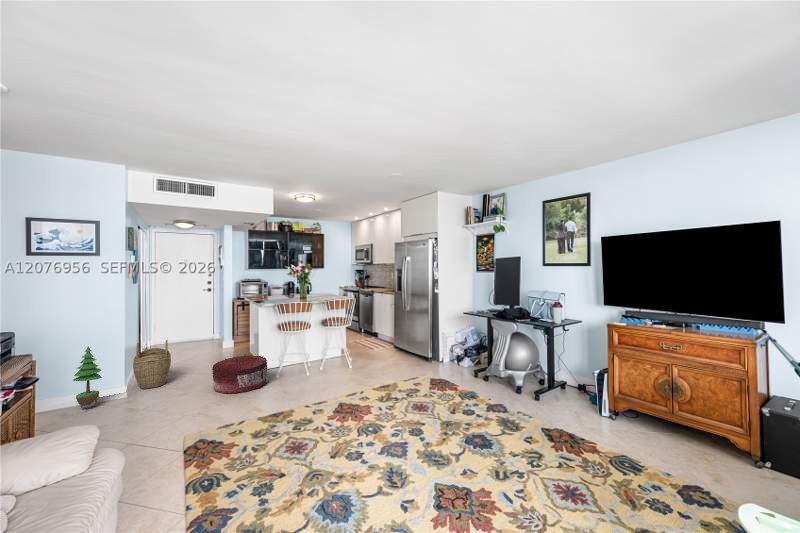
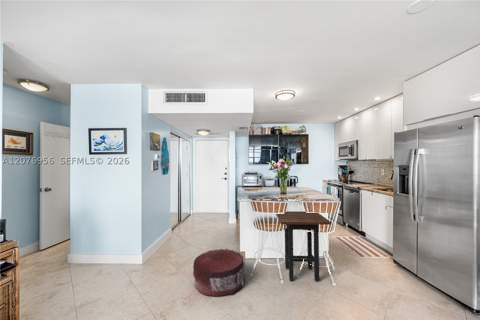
side table: none [294,312,346,373] -> present [276,211,331,282]
woven basket: present [133,340,171,389] -> none [146,225,175,266]
potted tree: present [73,347,102,408] -> none [96,228,117,280]

